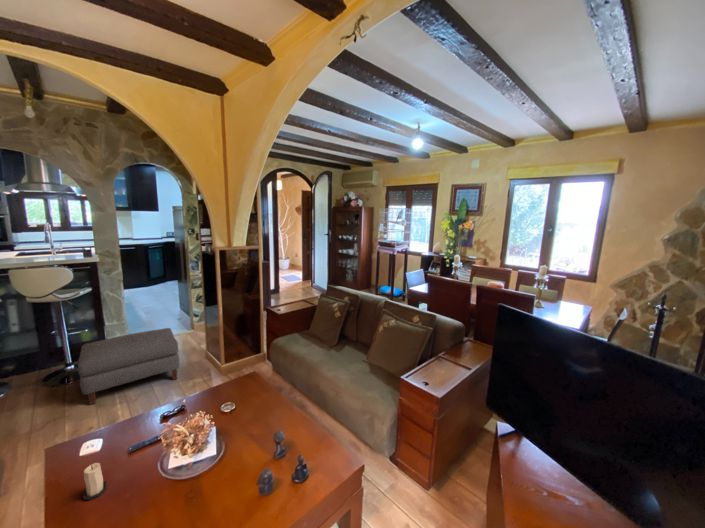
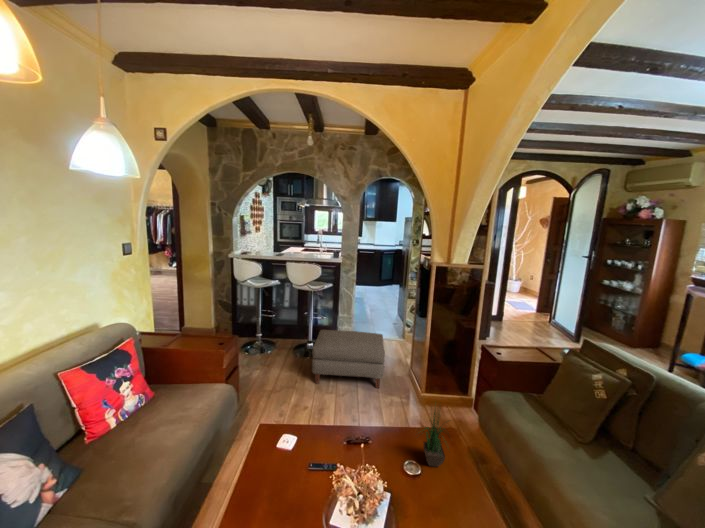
potted plant: none [226,344,256,402] -> present [423,412,445,467]
candle: present [83,463,107,500] -> none [270,467,289,503]

